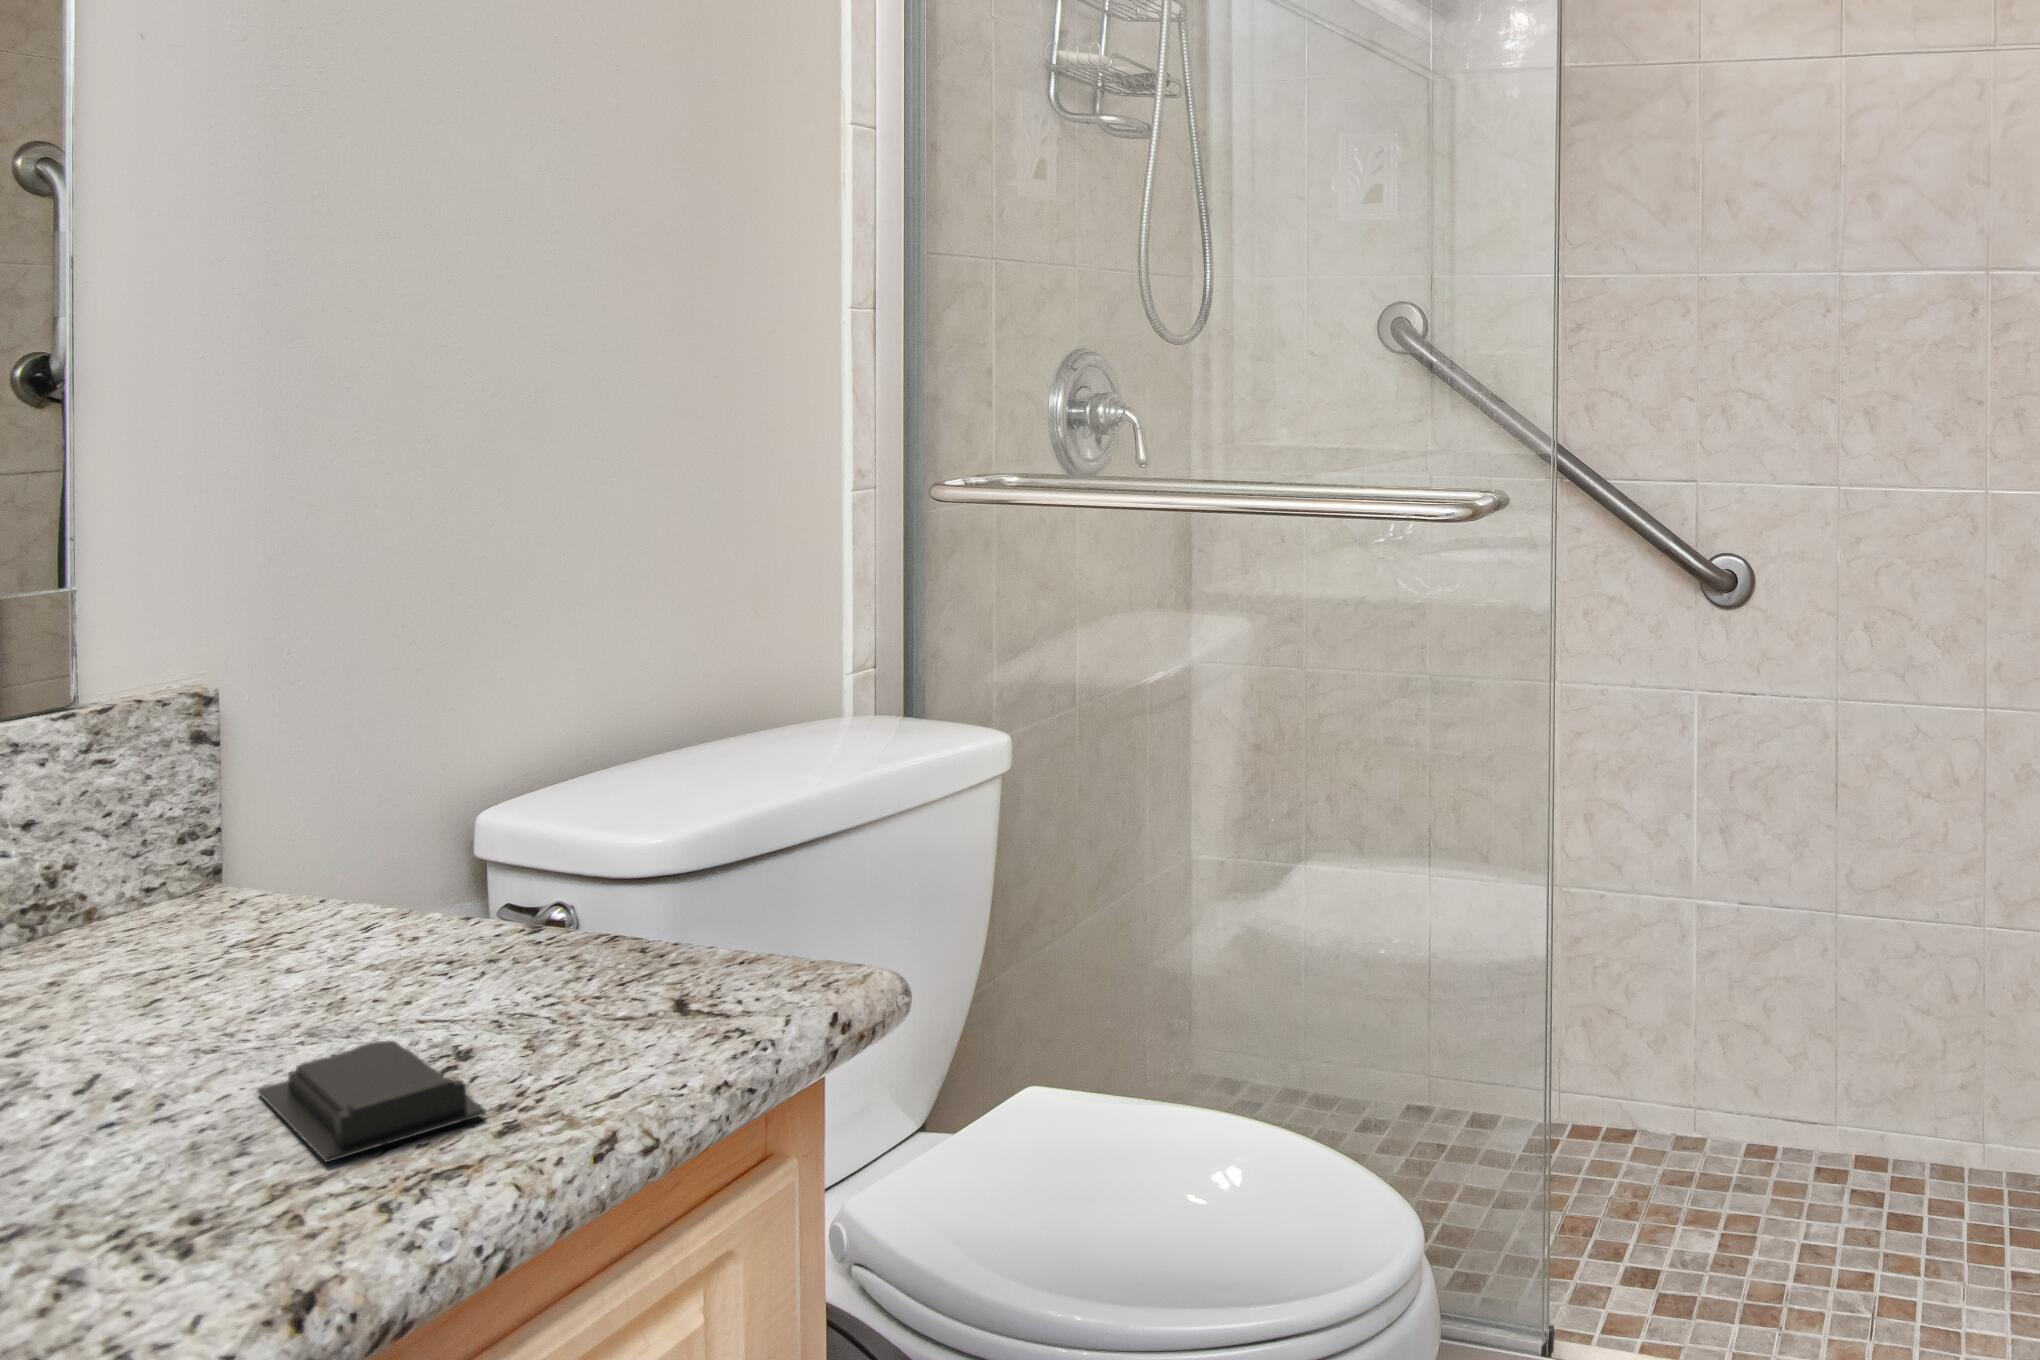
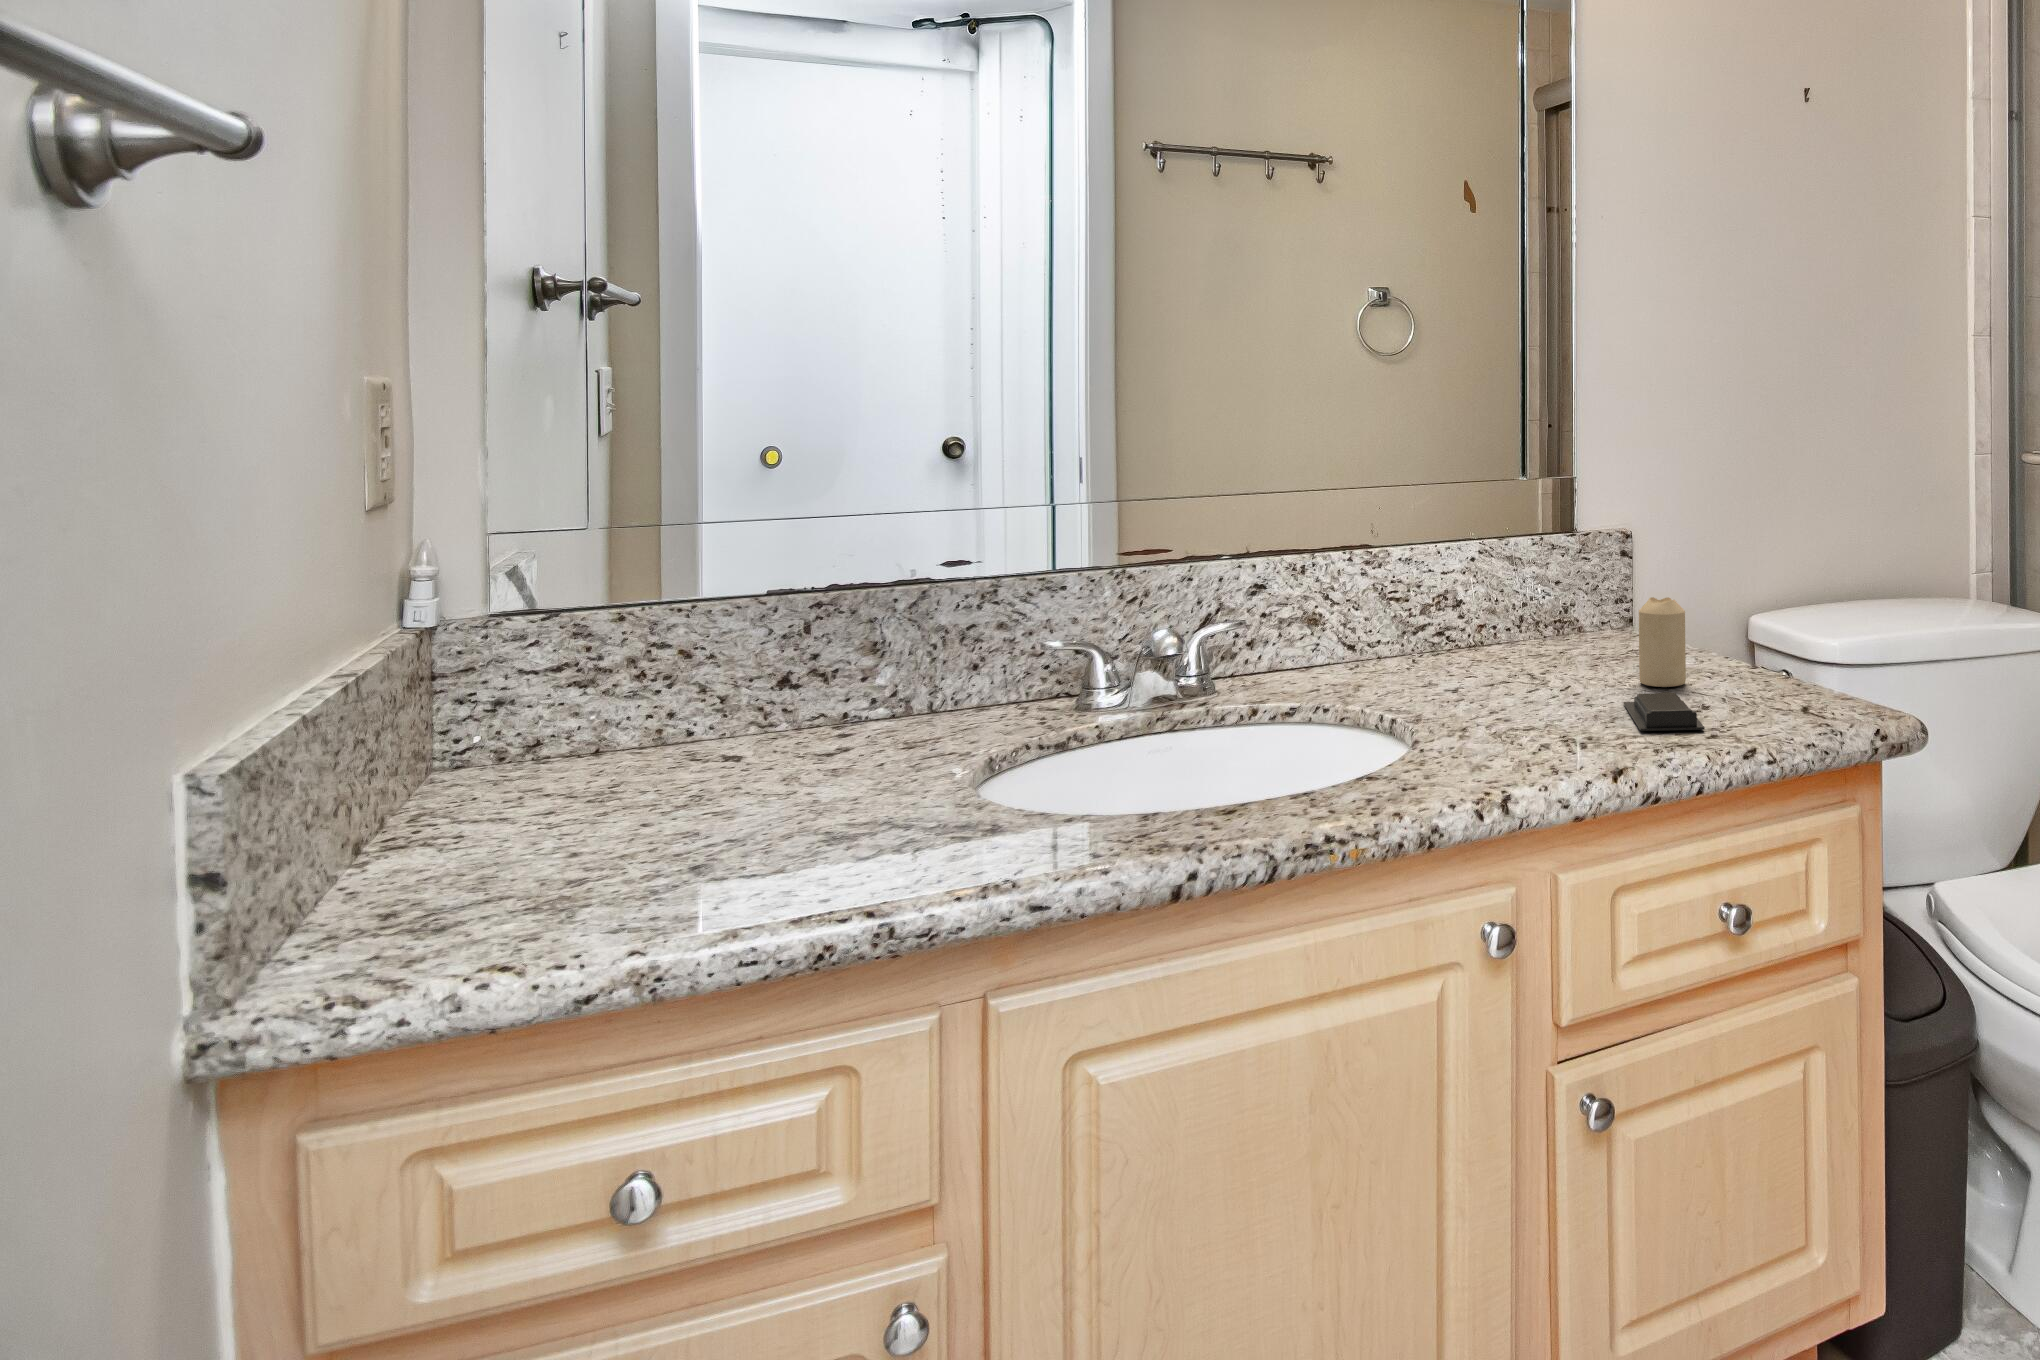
candle: none [280,829,397,1027] -> present [1639,597,1686,687]

